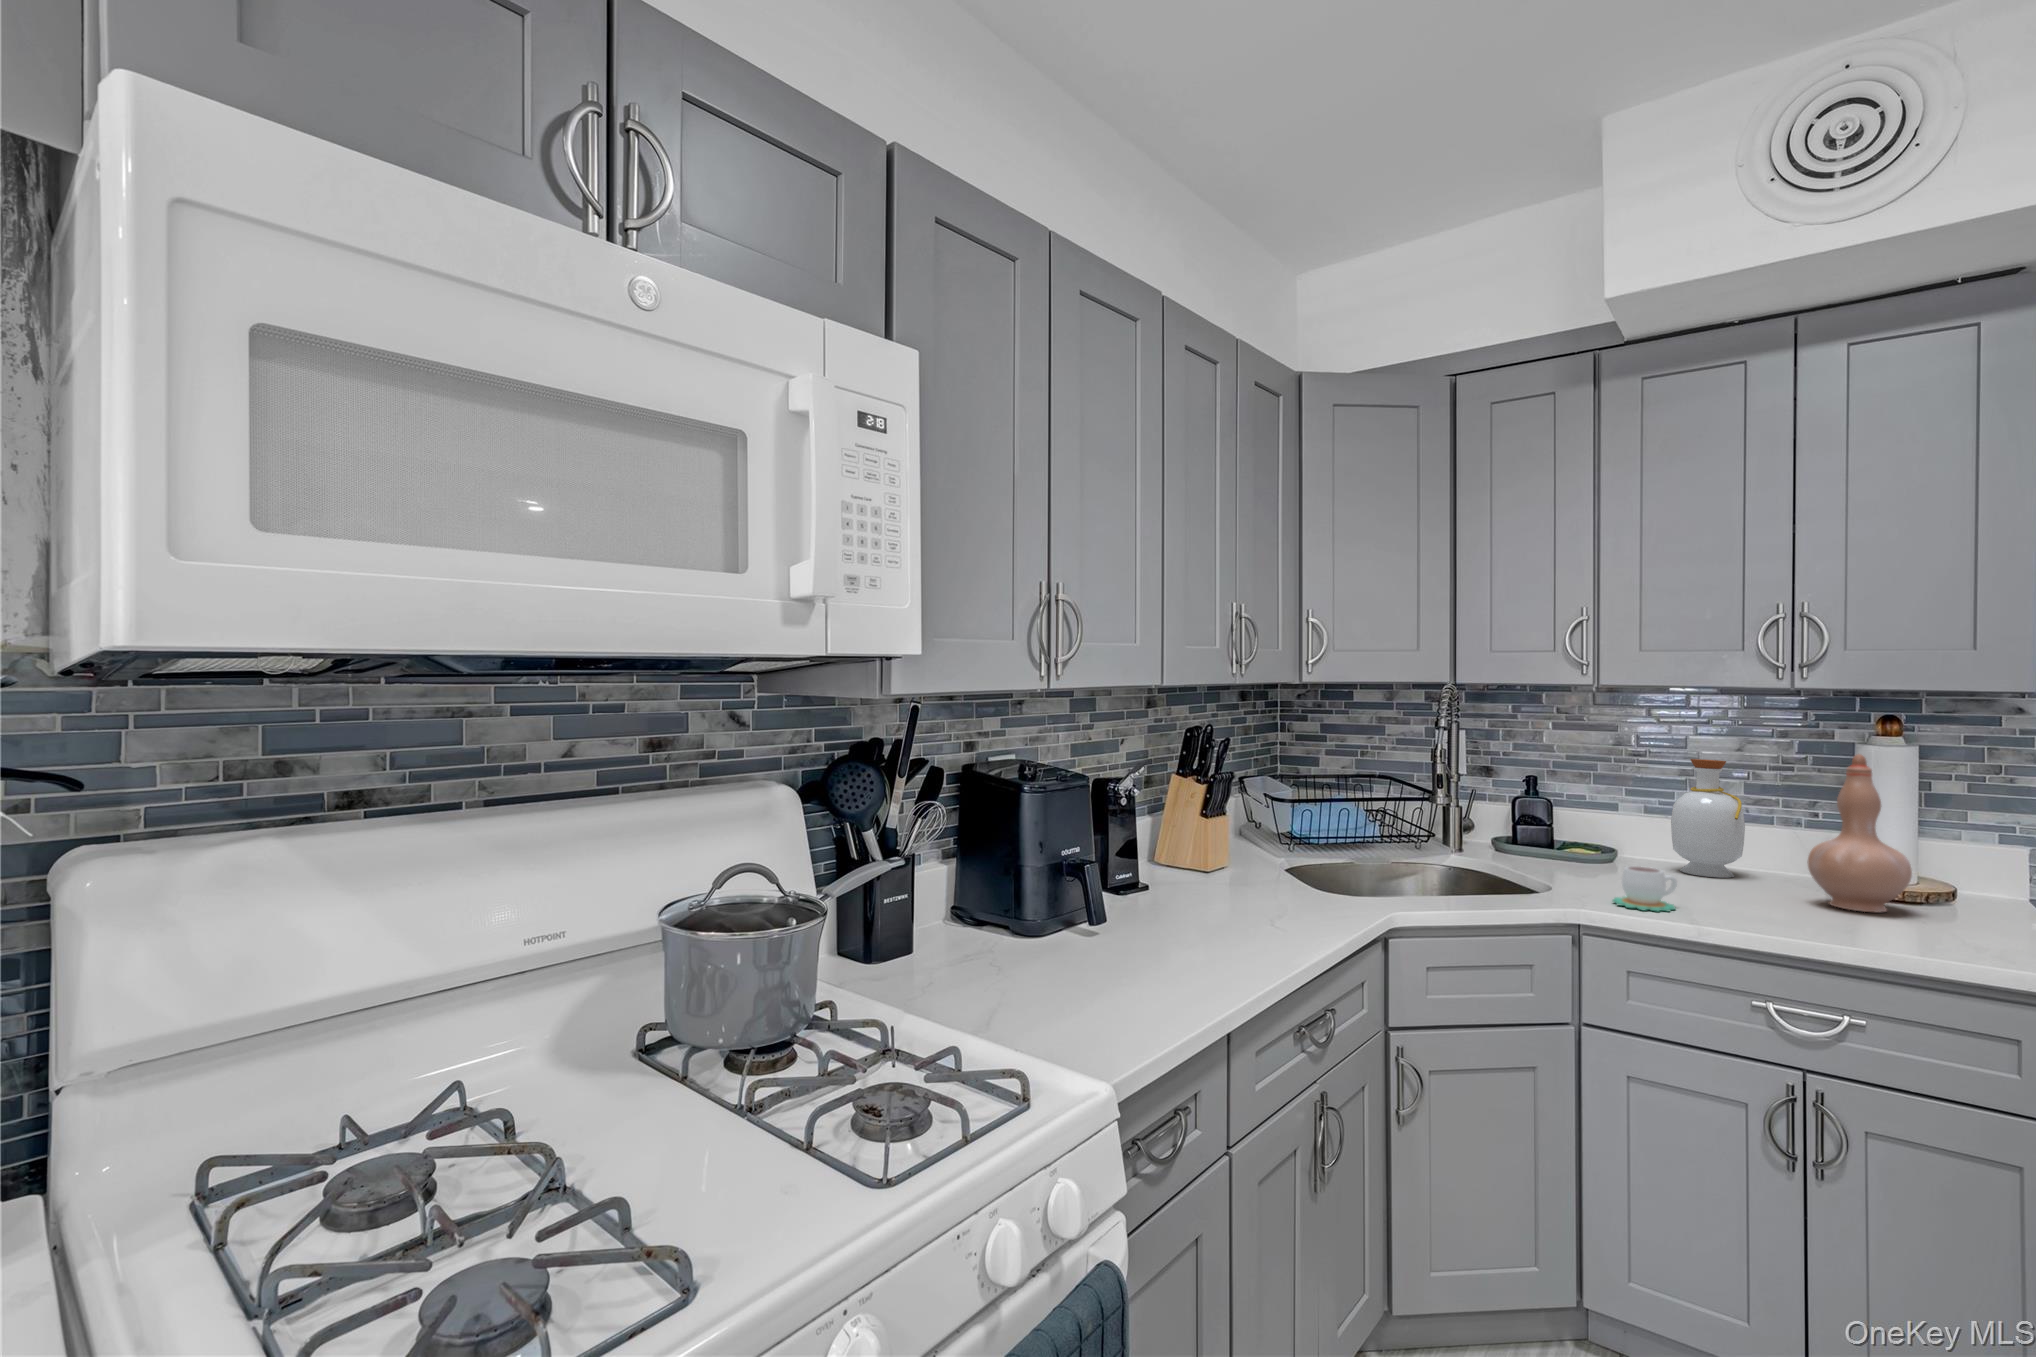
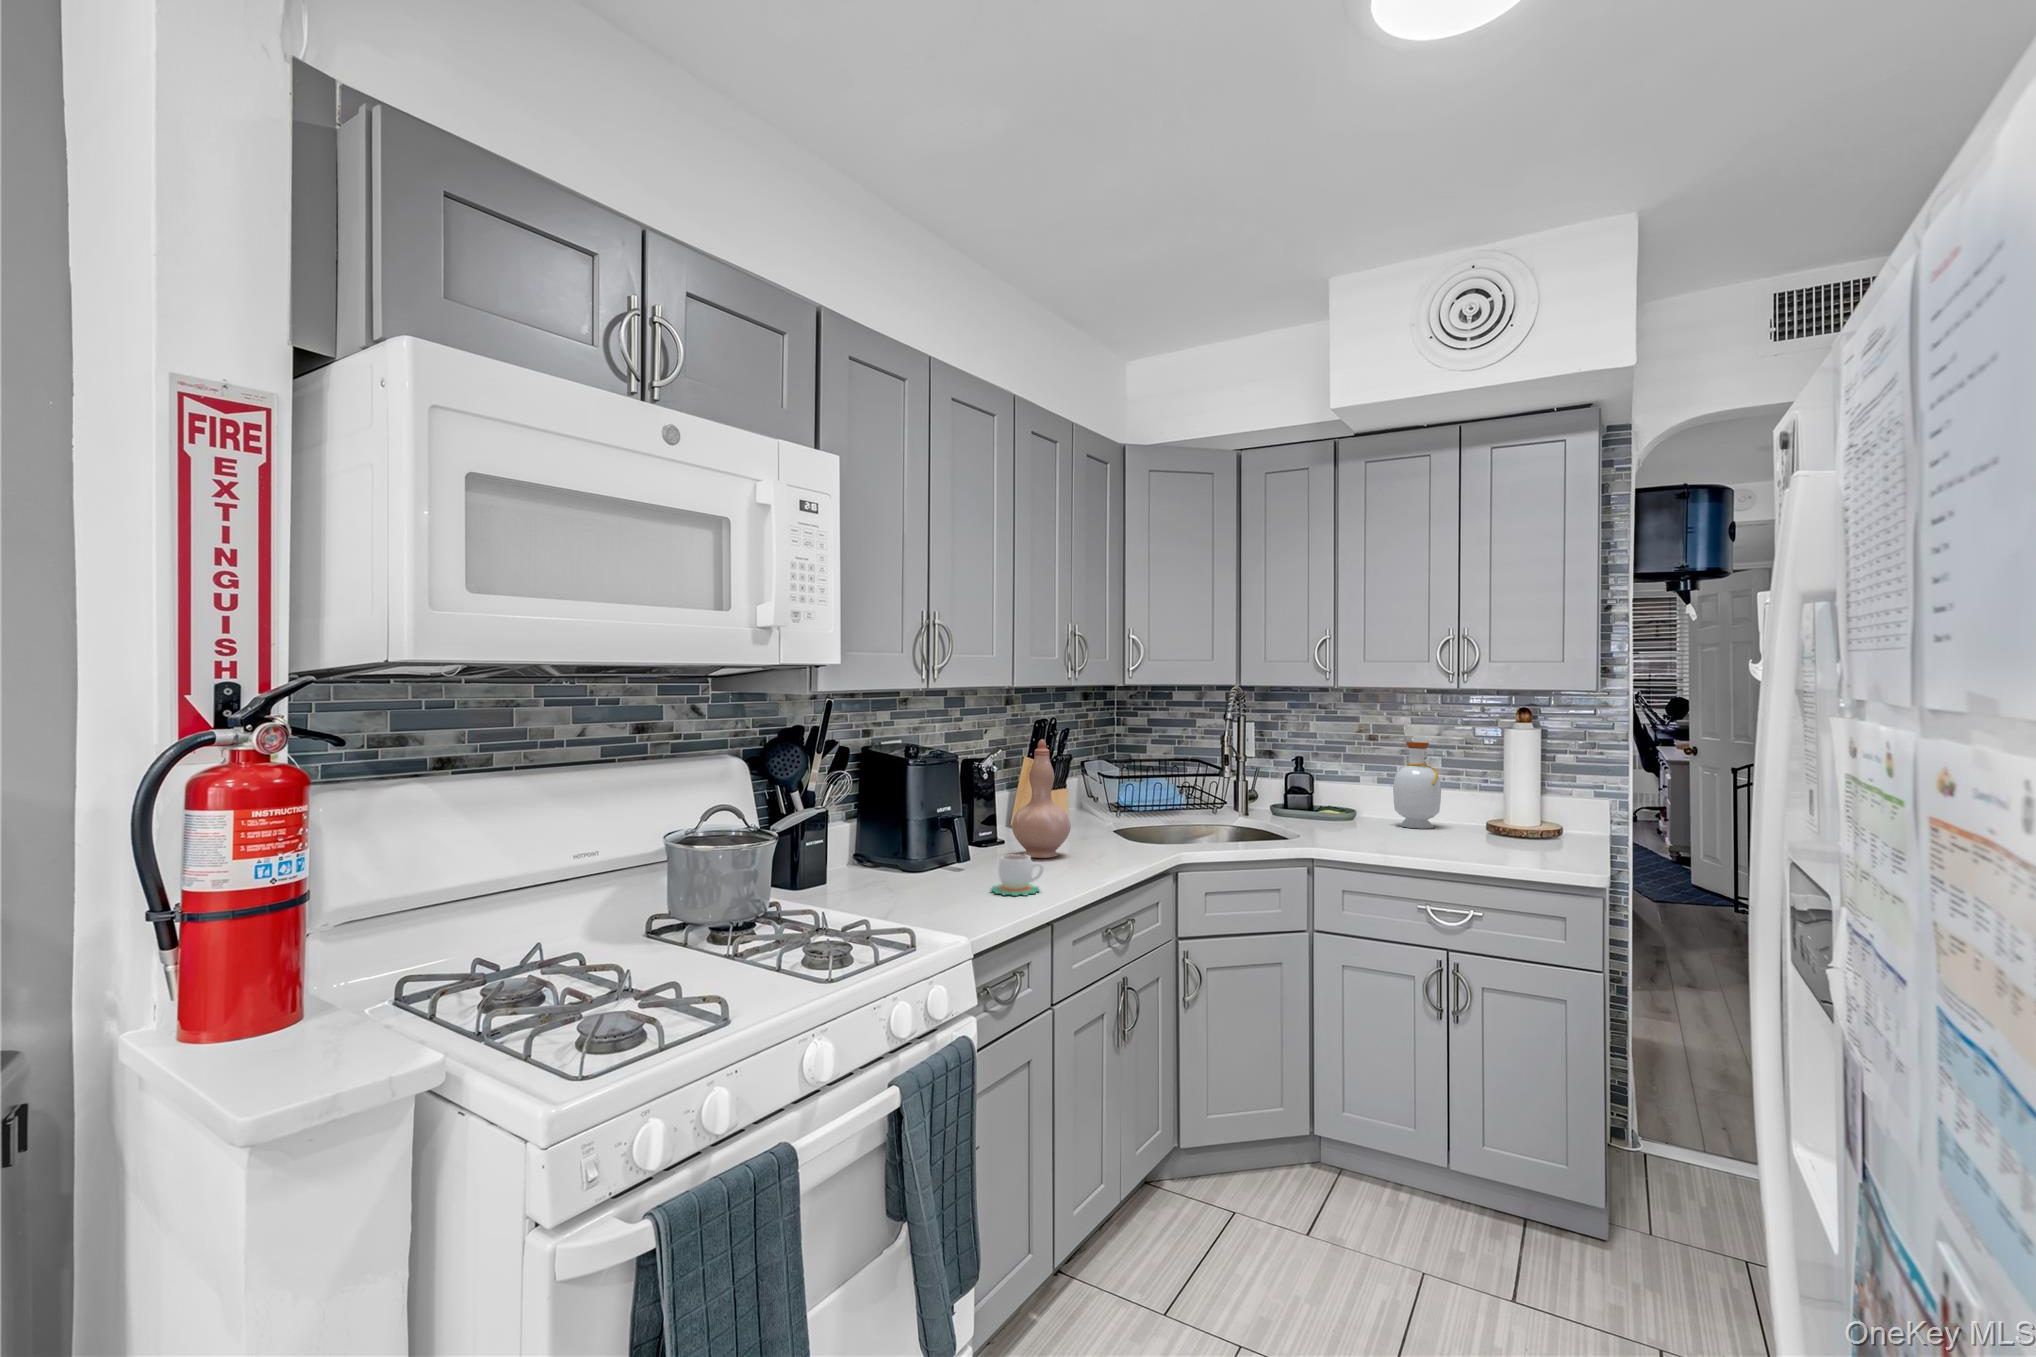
vase: present [1807,754,1912,912] -> present [1012,739,1071,858]
mug: present [1612,866,1677,912] -> present [991,854,1044,896]

